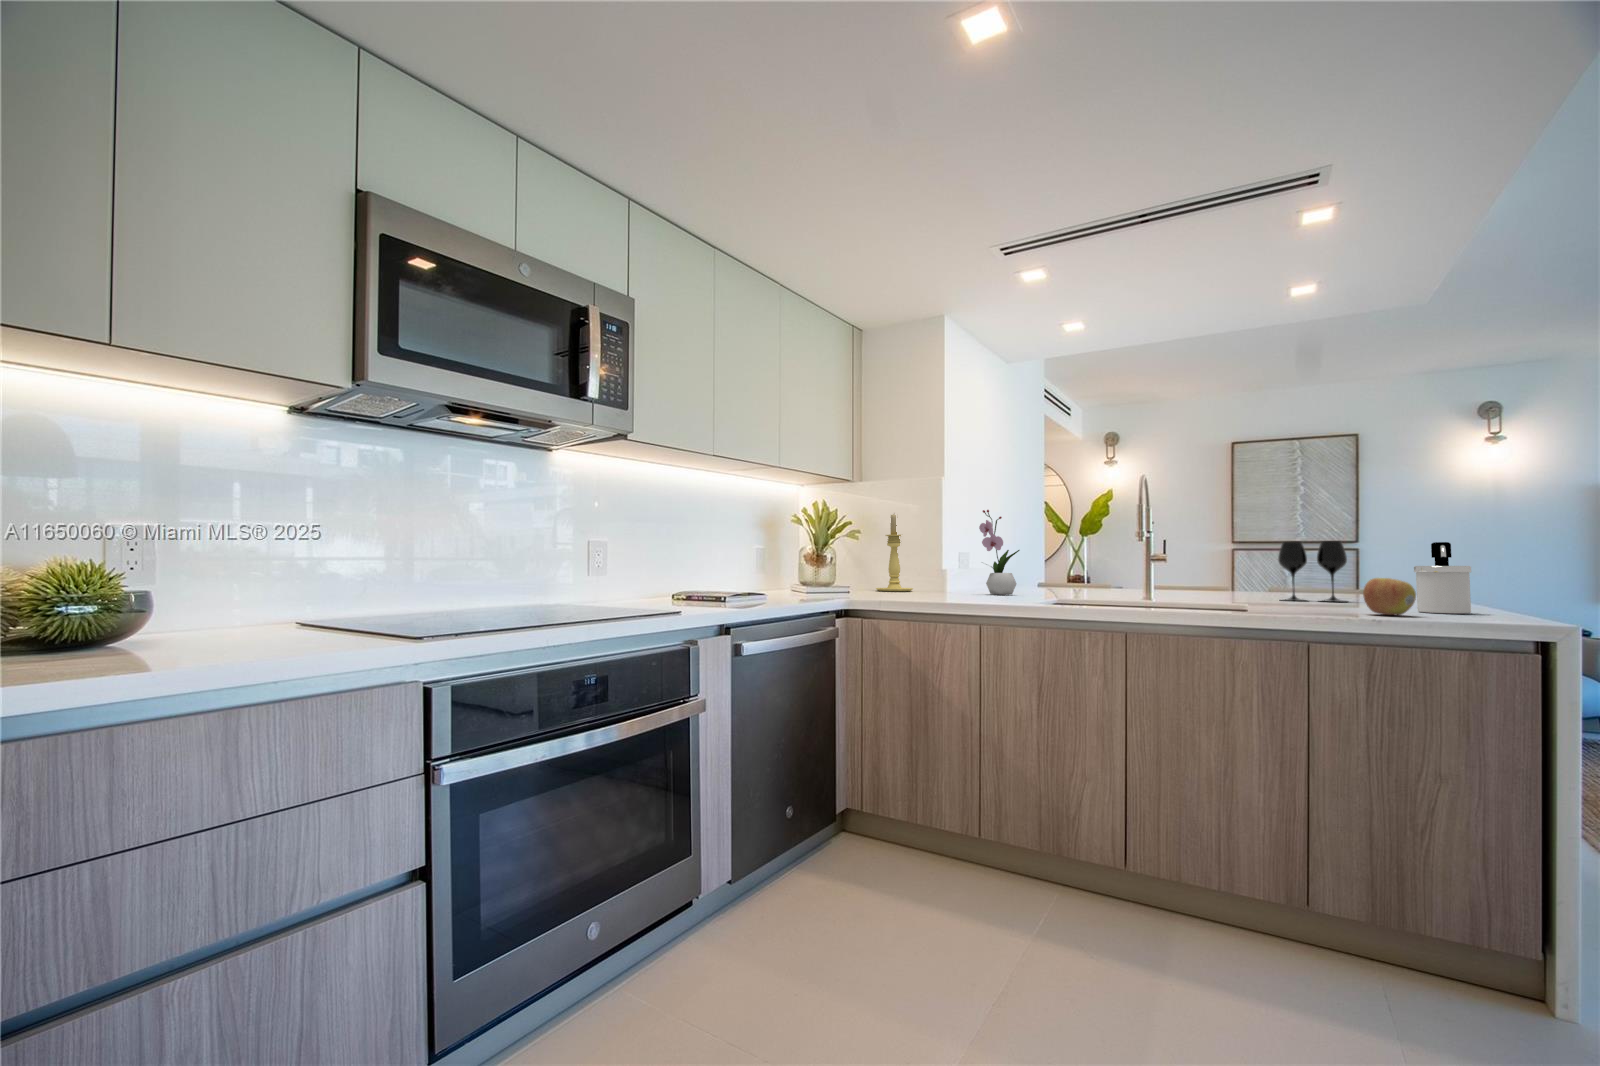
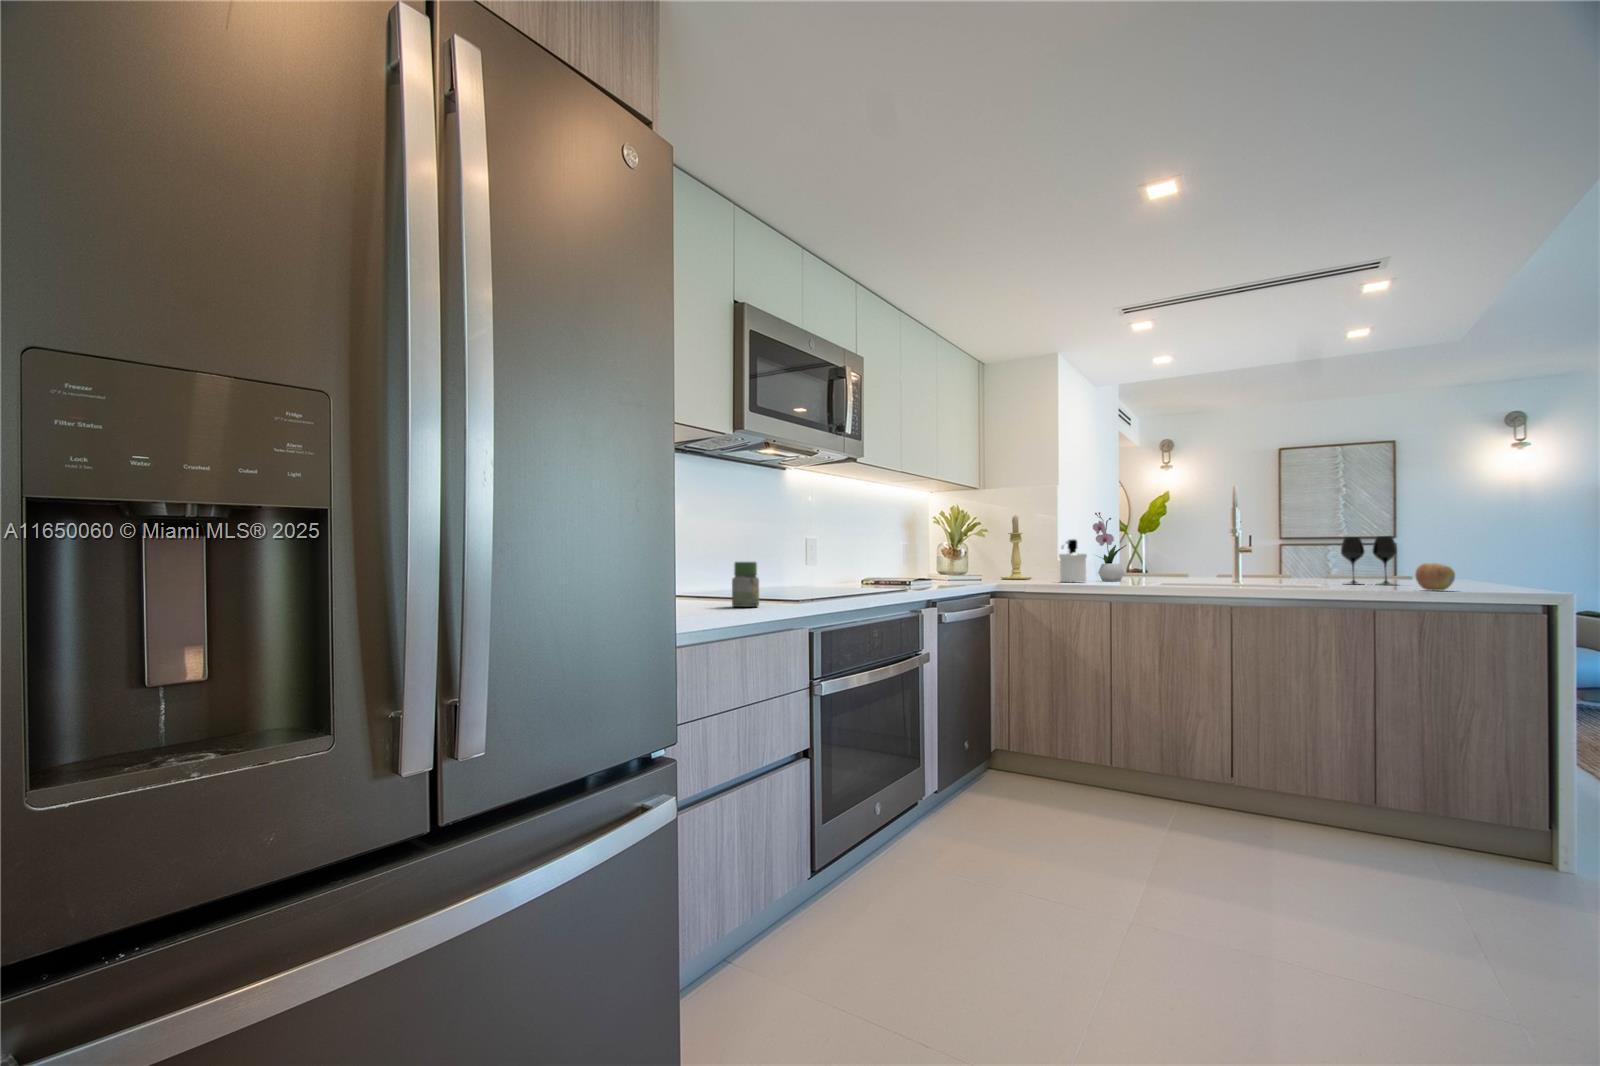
soap dispenser: present [1414,542,1471,614] -> present [1059,539,1087,582]
jar: none [250,579,305,654] -> present [732,562,759,607]

